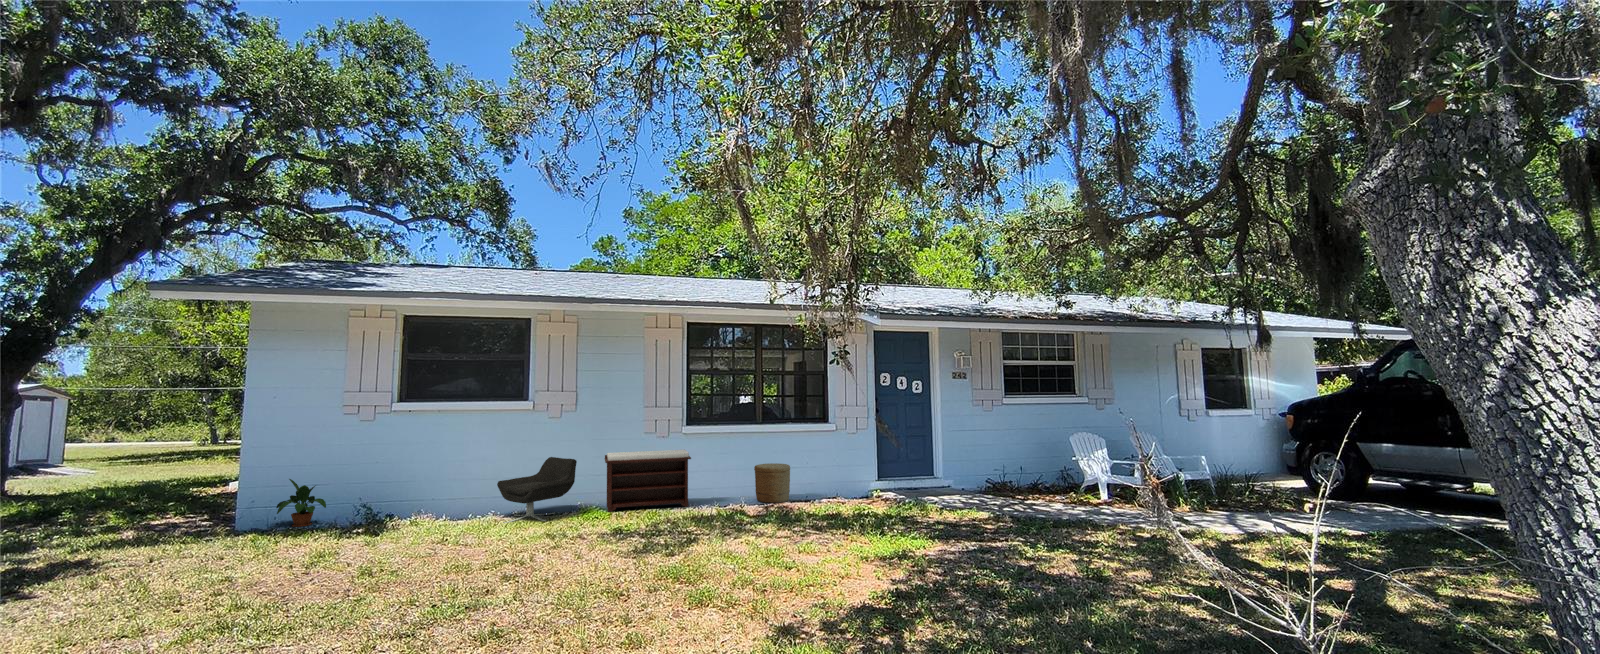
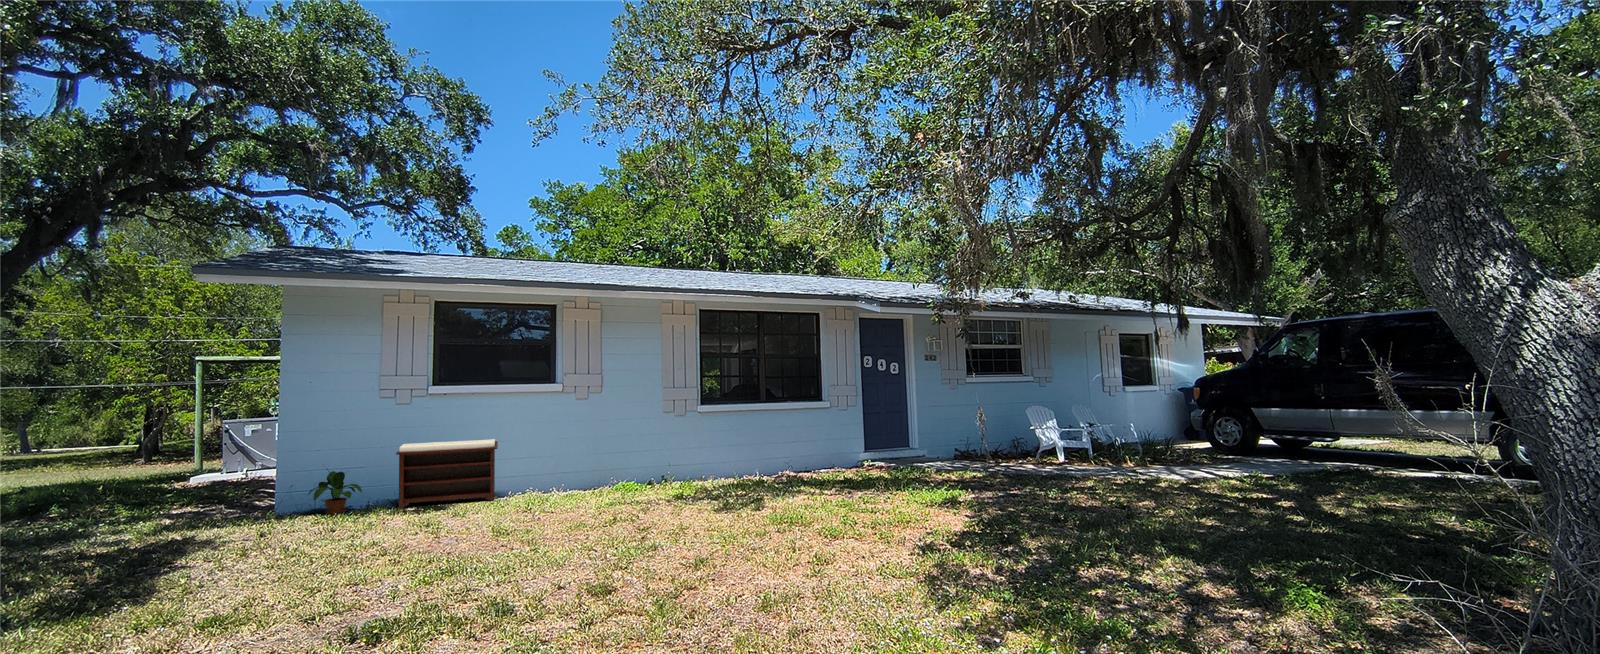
bench: present [604,450,691,512] -> present [396,439,498,508]
lounge chair: present [497,457,577,523] -> none [536,437,613,500]
woven basket: present [754,463,790,503] -> none [767,439,801,475]

